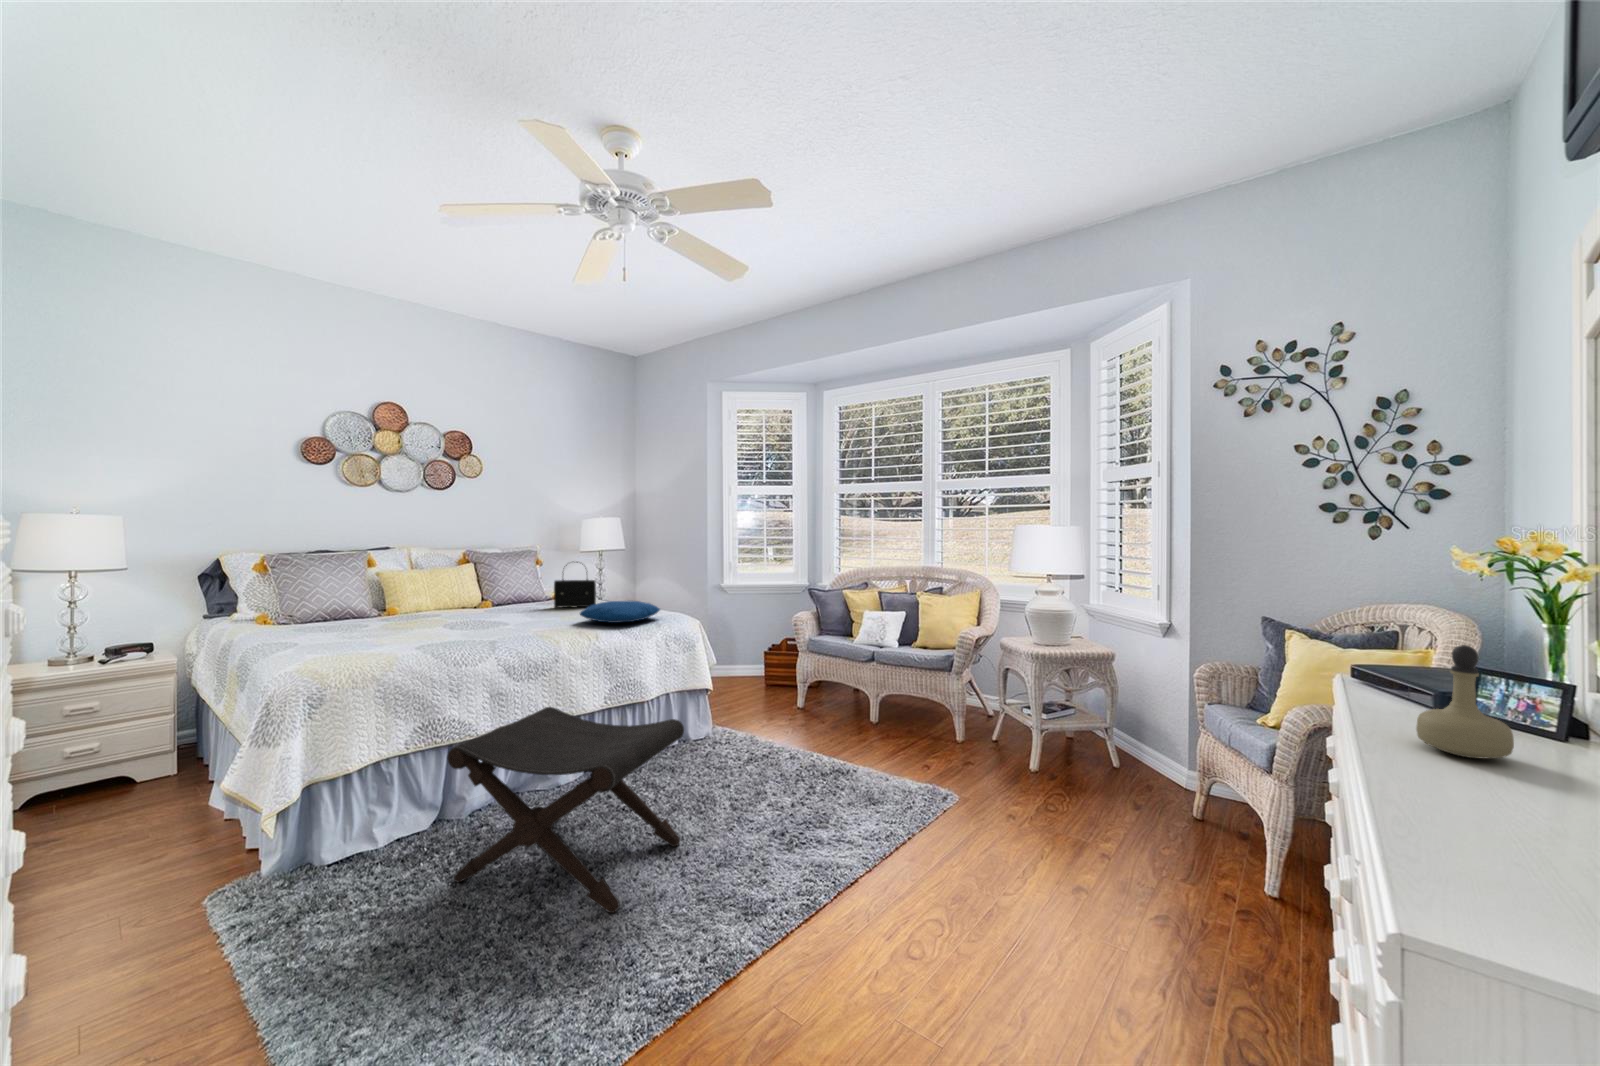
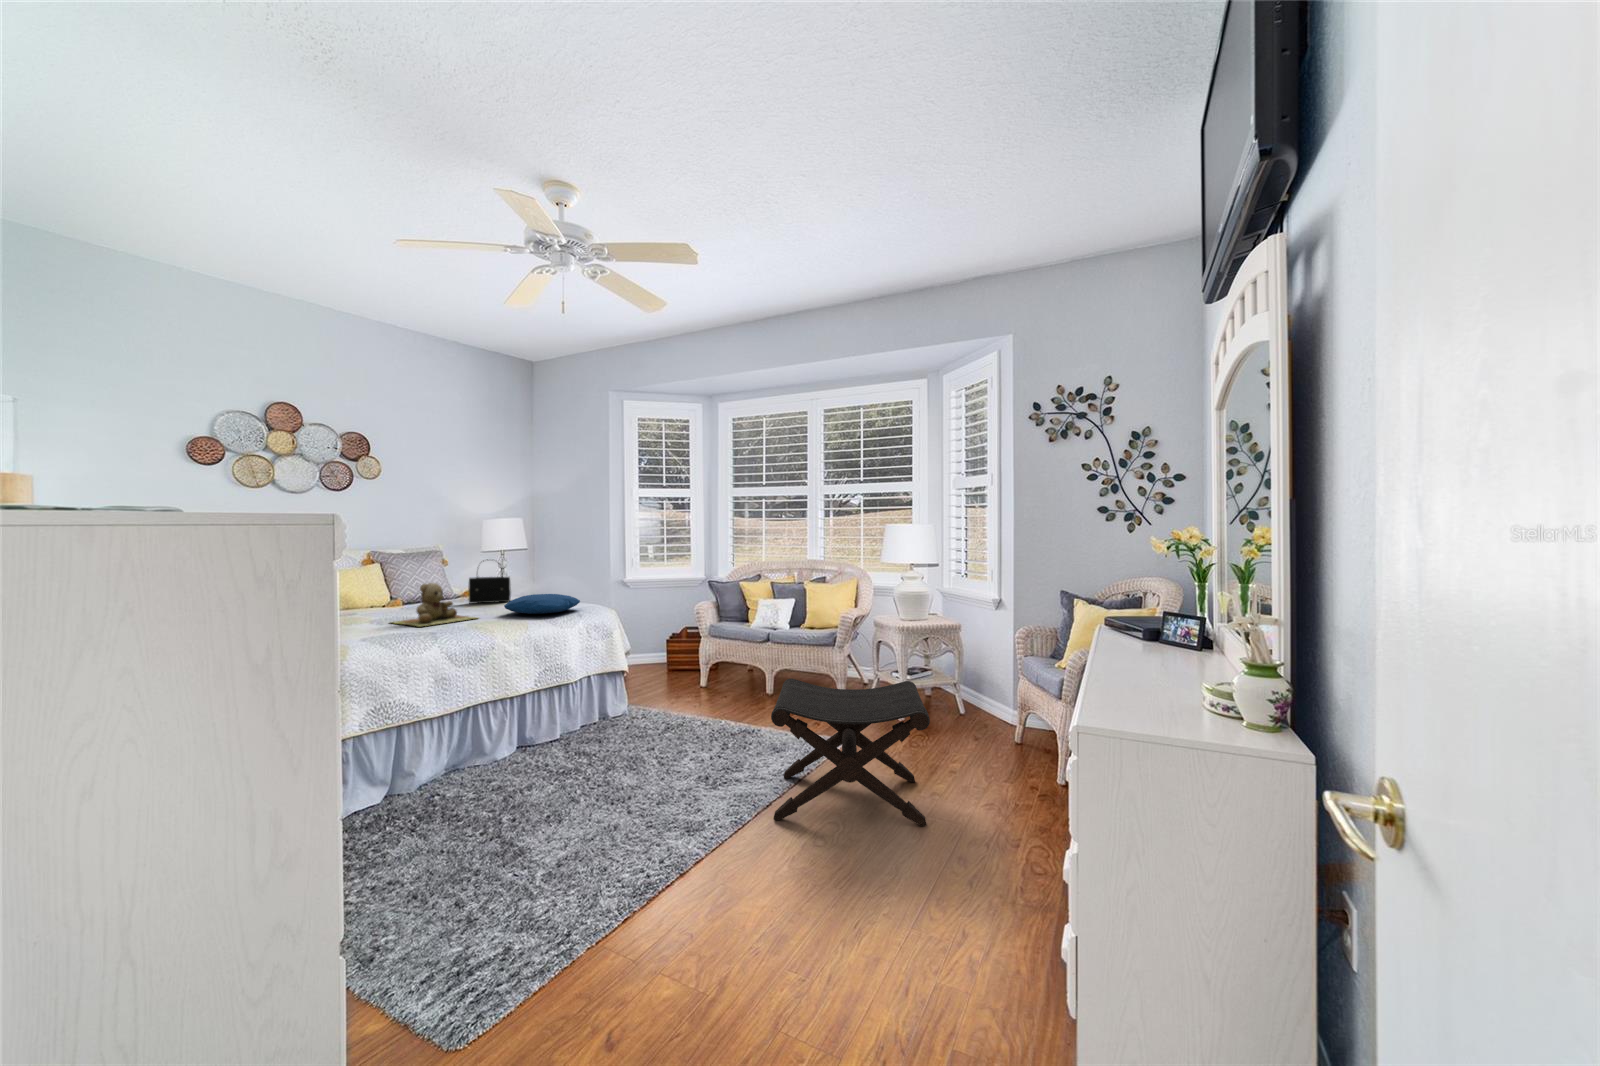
teddy bear: none [462,586,554,634] -> present [394,583,476,626]
perfume bottle: present [1416,645,1514,759] -> none [1122,593,1168,658]
footstool: present [447,707,684,913] -> present [771,679,930,826]

